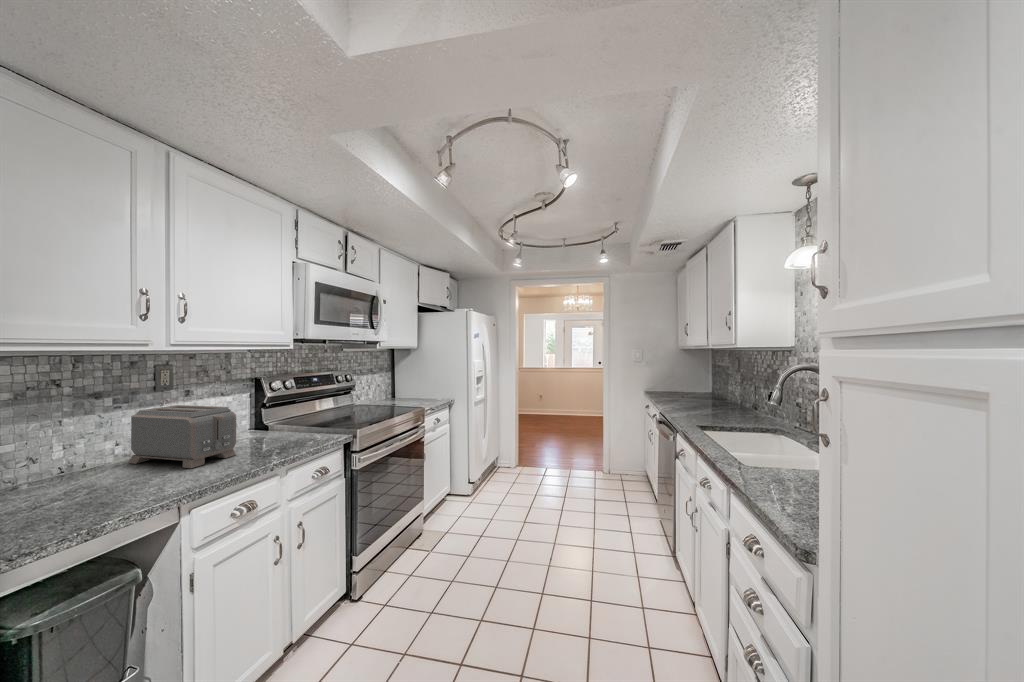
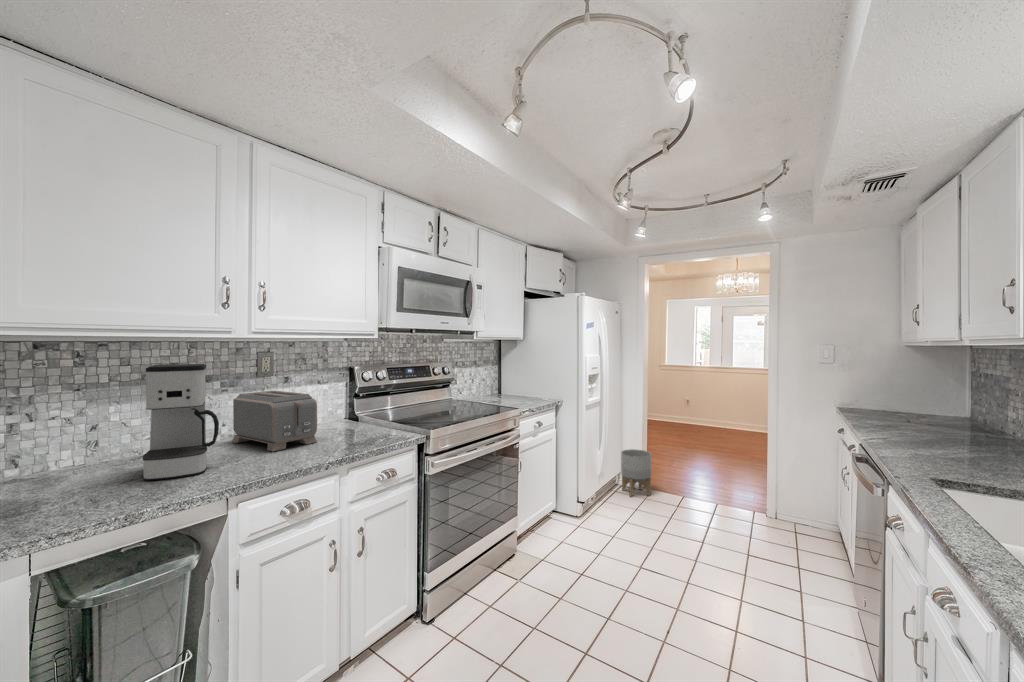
coffee maker: none [38,380,135,513] -> present [142,364,219,481]
planter: none [498,440,522,480] -> present [621,449,651,497]

